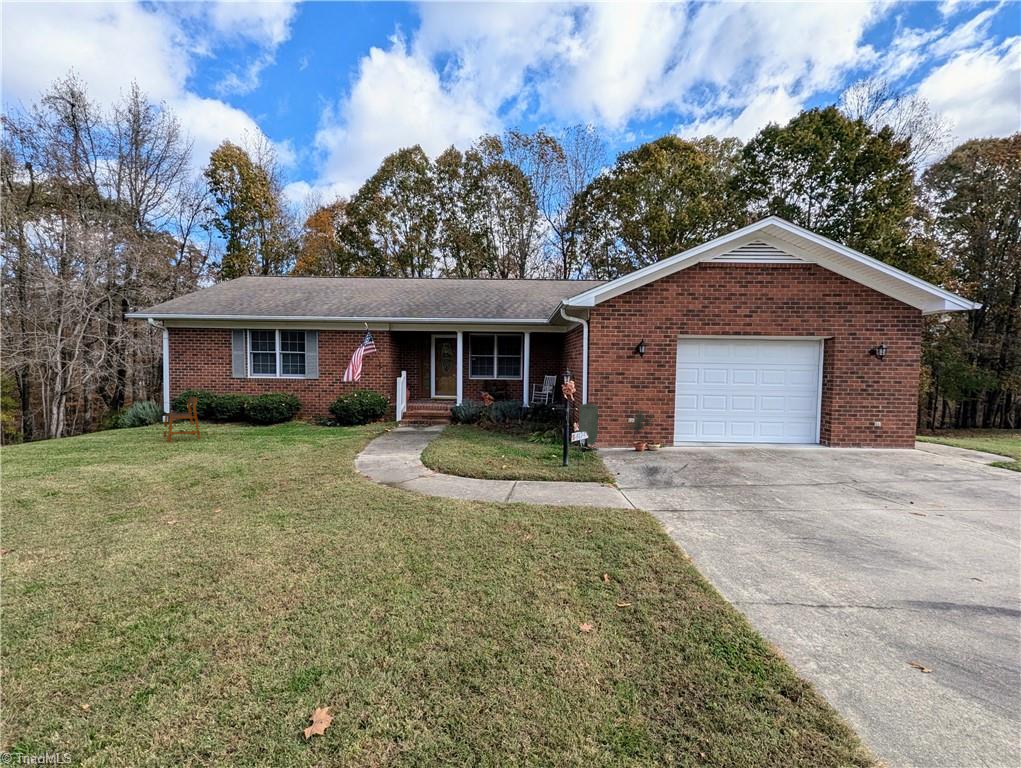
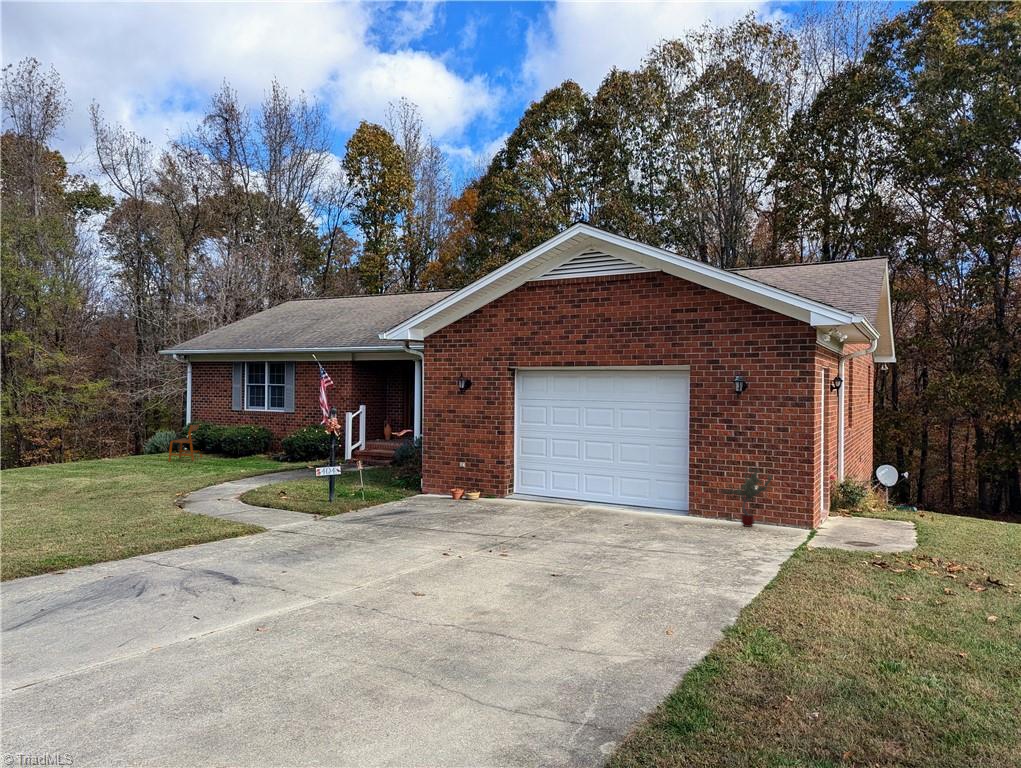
trash can: present [579,403,599,450] -> none [405,442,426,494]
potted tree: present [621,411,653,451] -> present [724,466,773,527]

